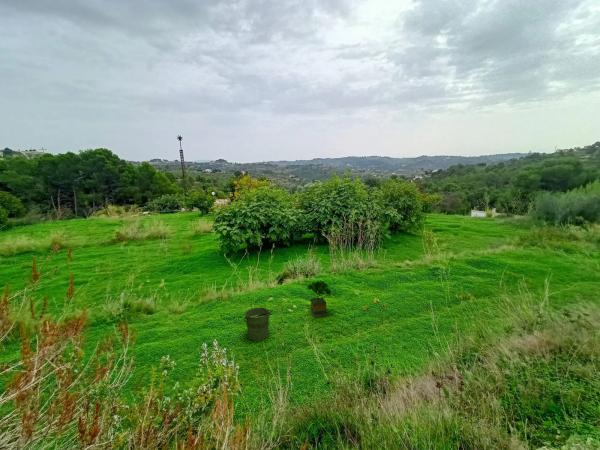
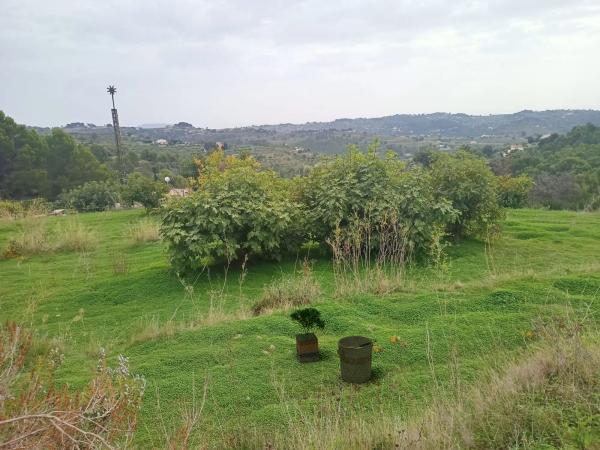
bucket: present [244,308,272,341] -> present [337,336,377,383]

